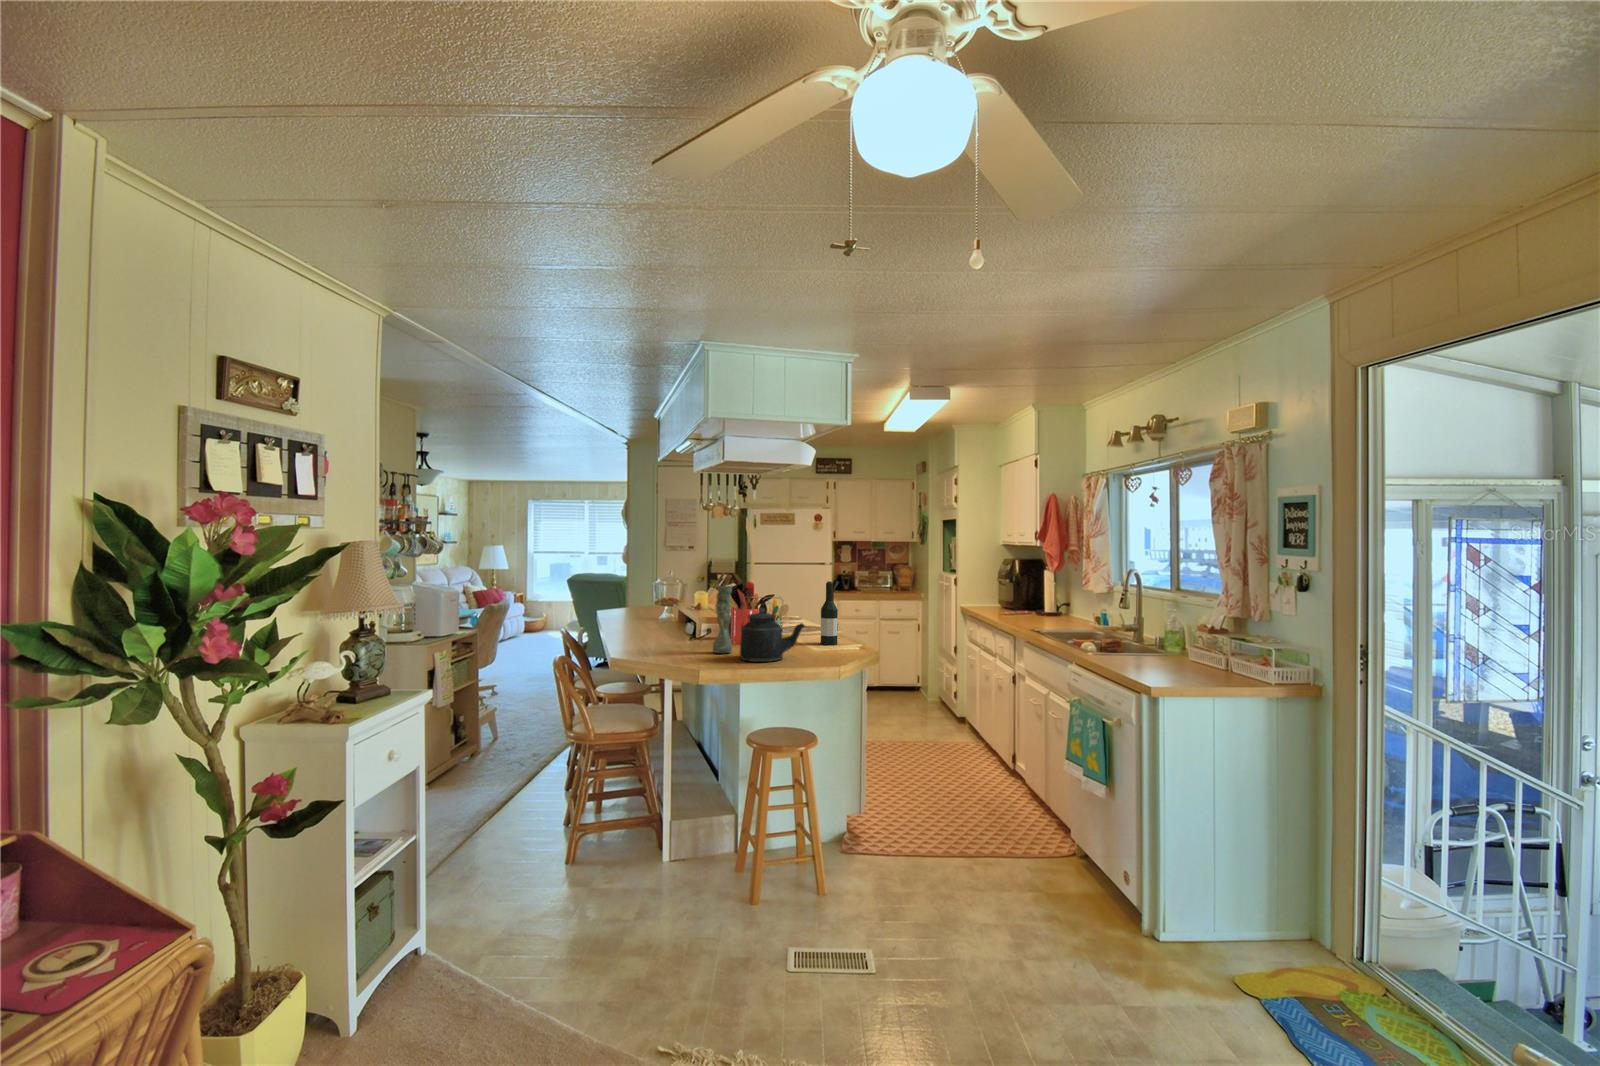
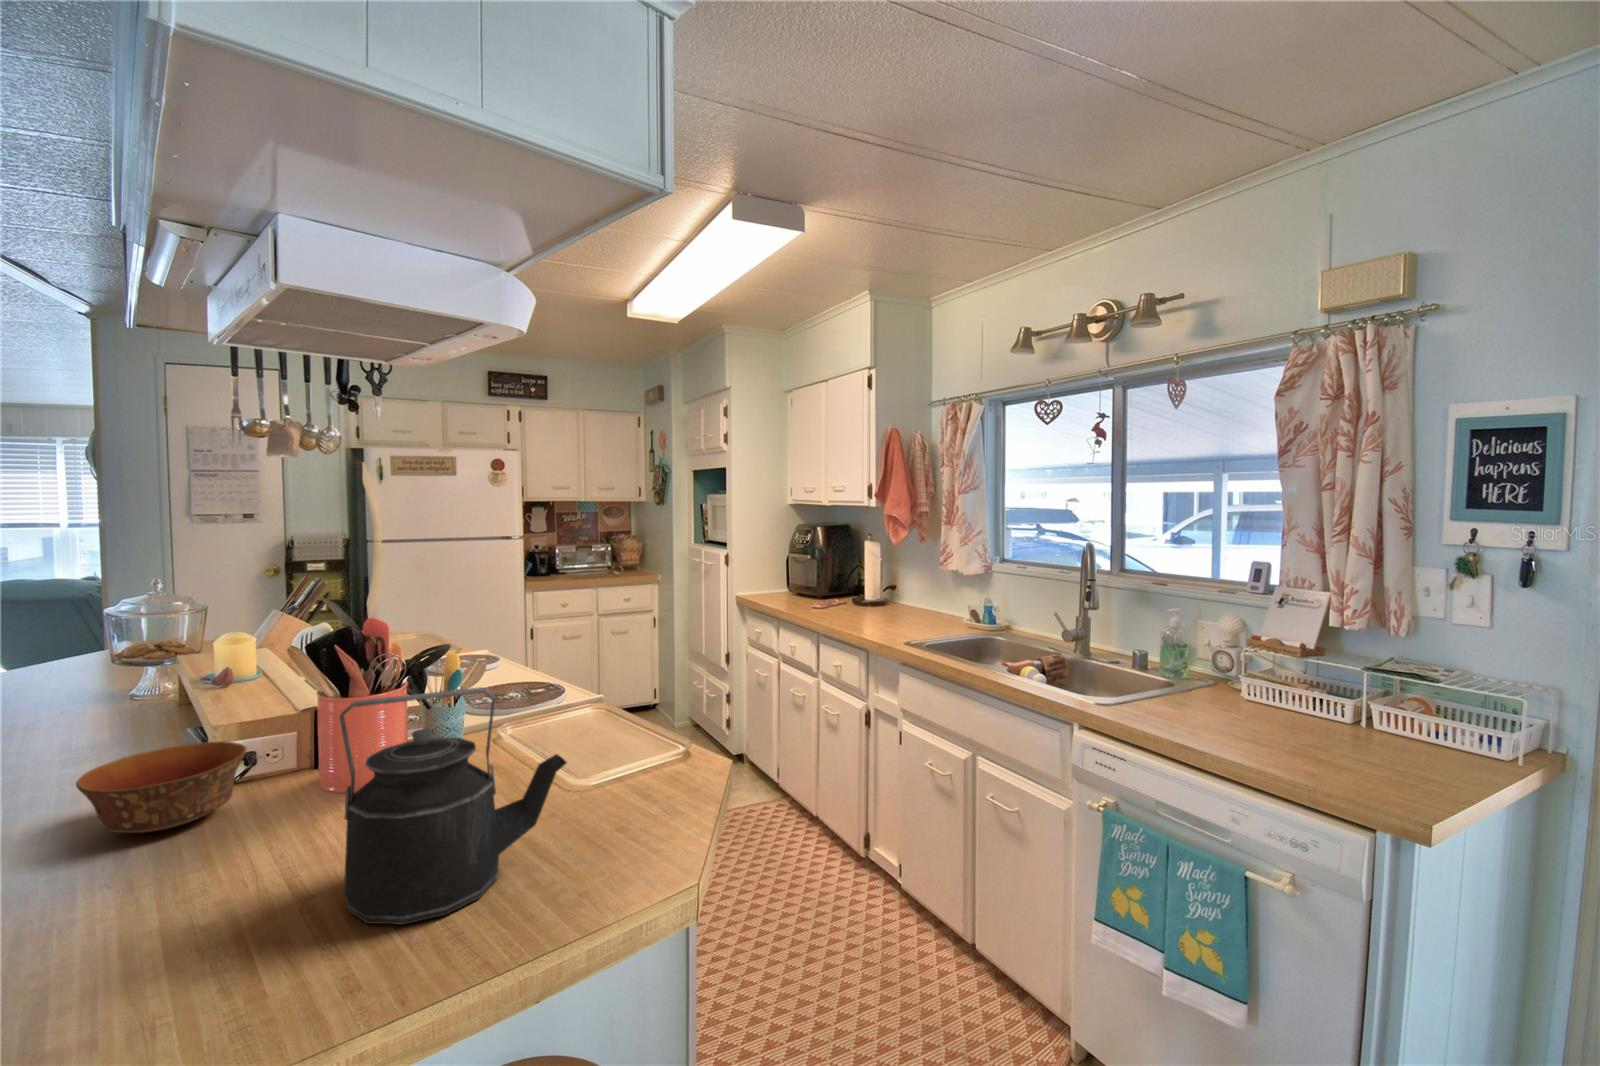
wine bottle: present [821,581,838,645] -> none [575,605,619,762]
vase: present [713,586,732,653] -> none [244,652,318,876]
bowl: none [667,622,710,644] -> present [76,741,246,833]

